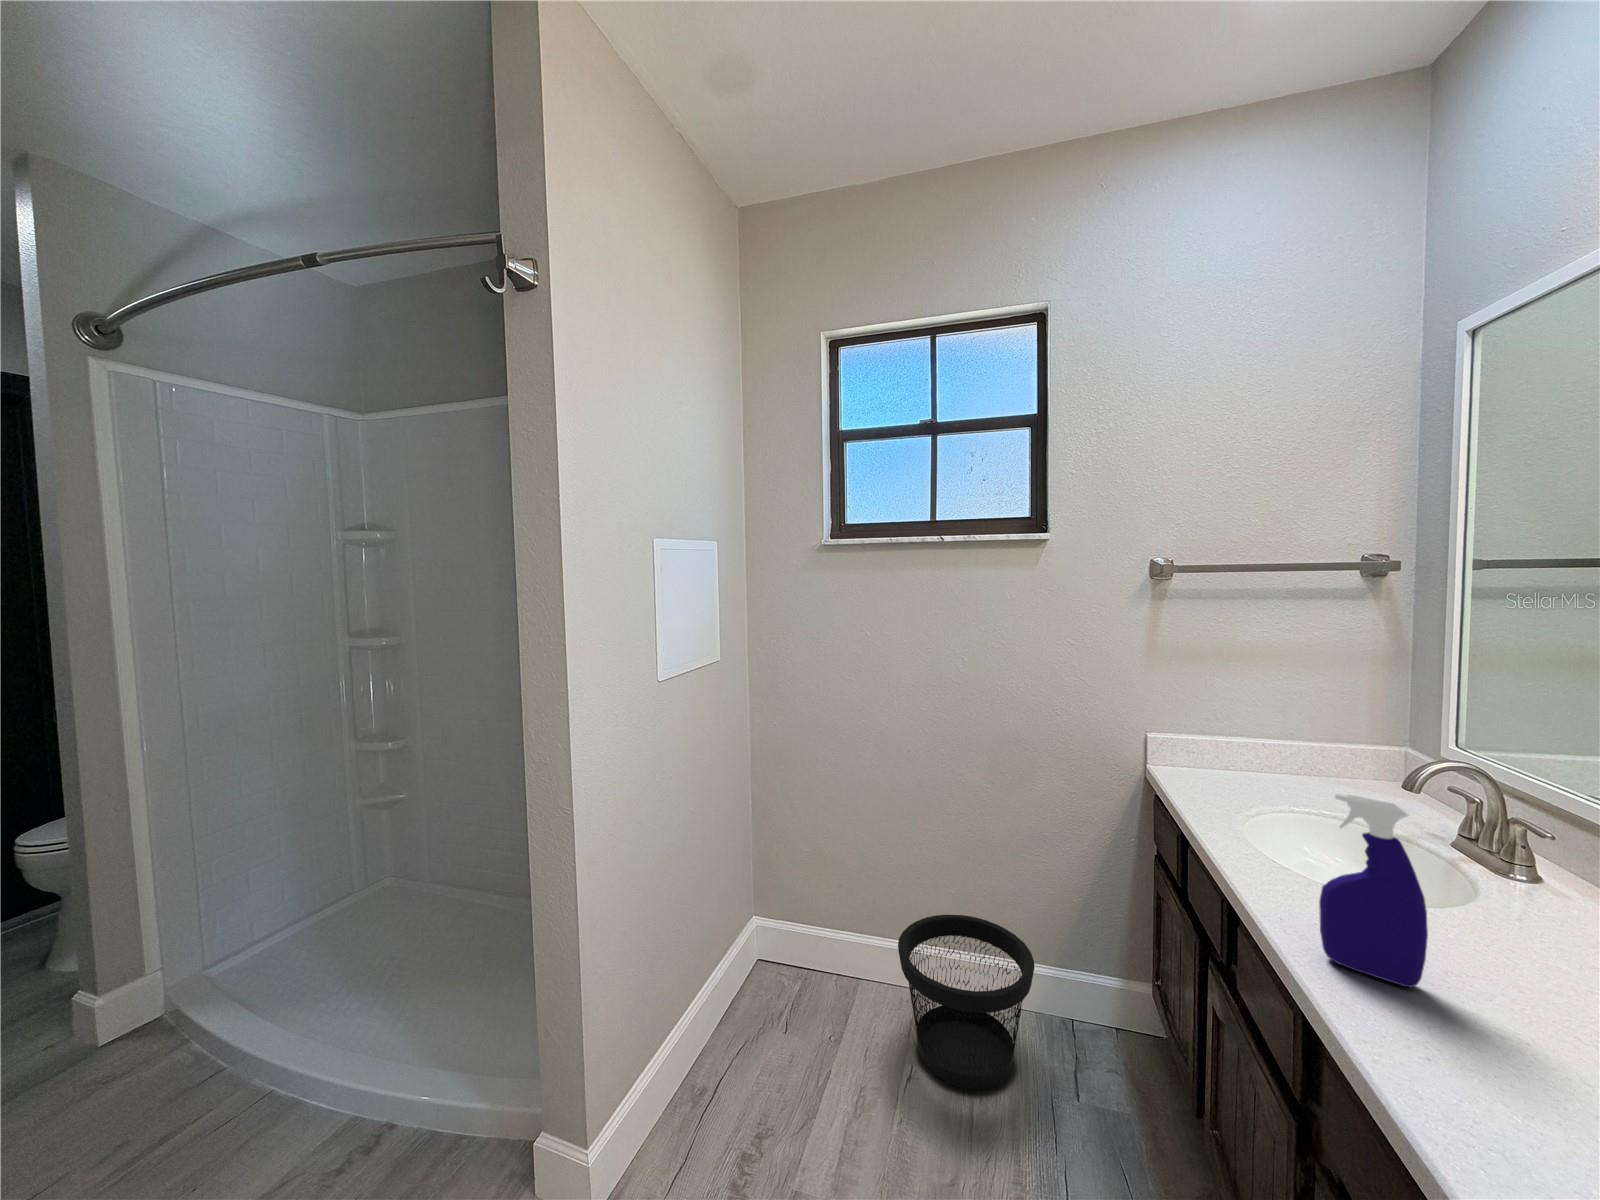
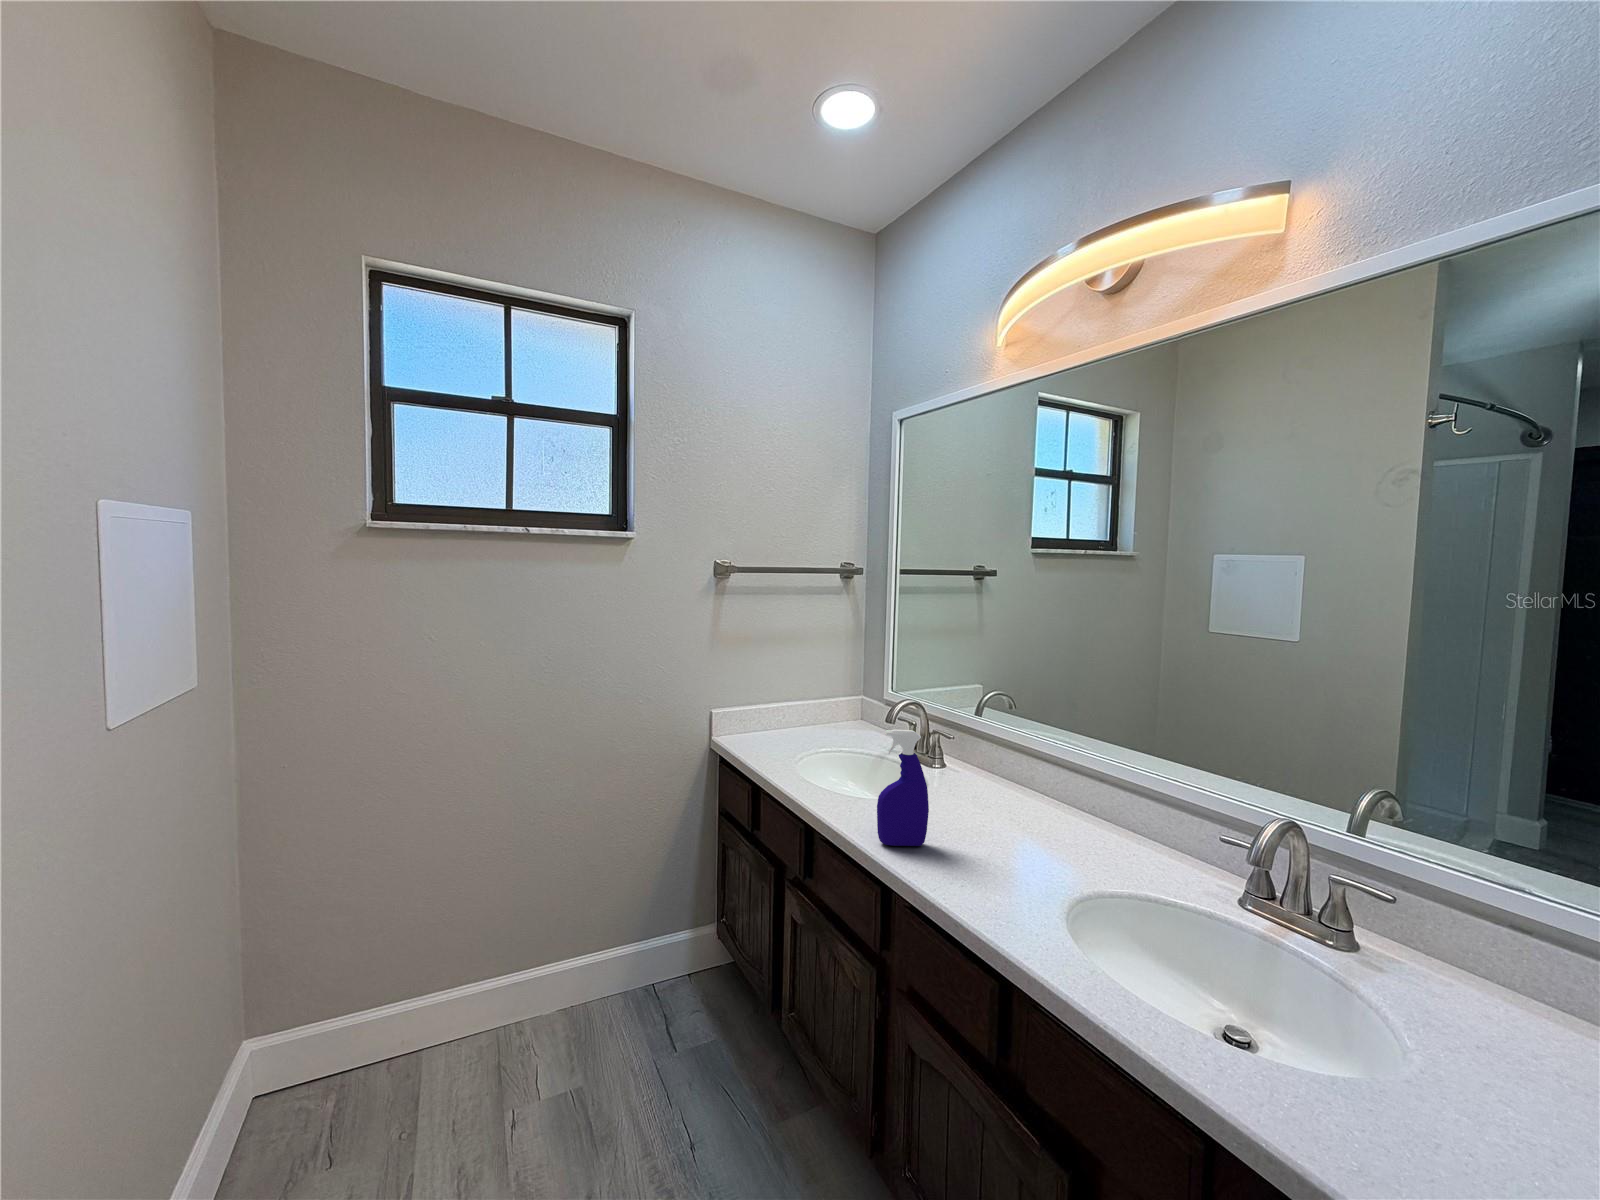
wastebasket: present [898,915,1034,1090] -> none [490,925,635,1106]

